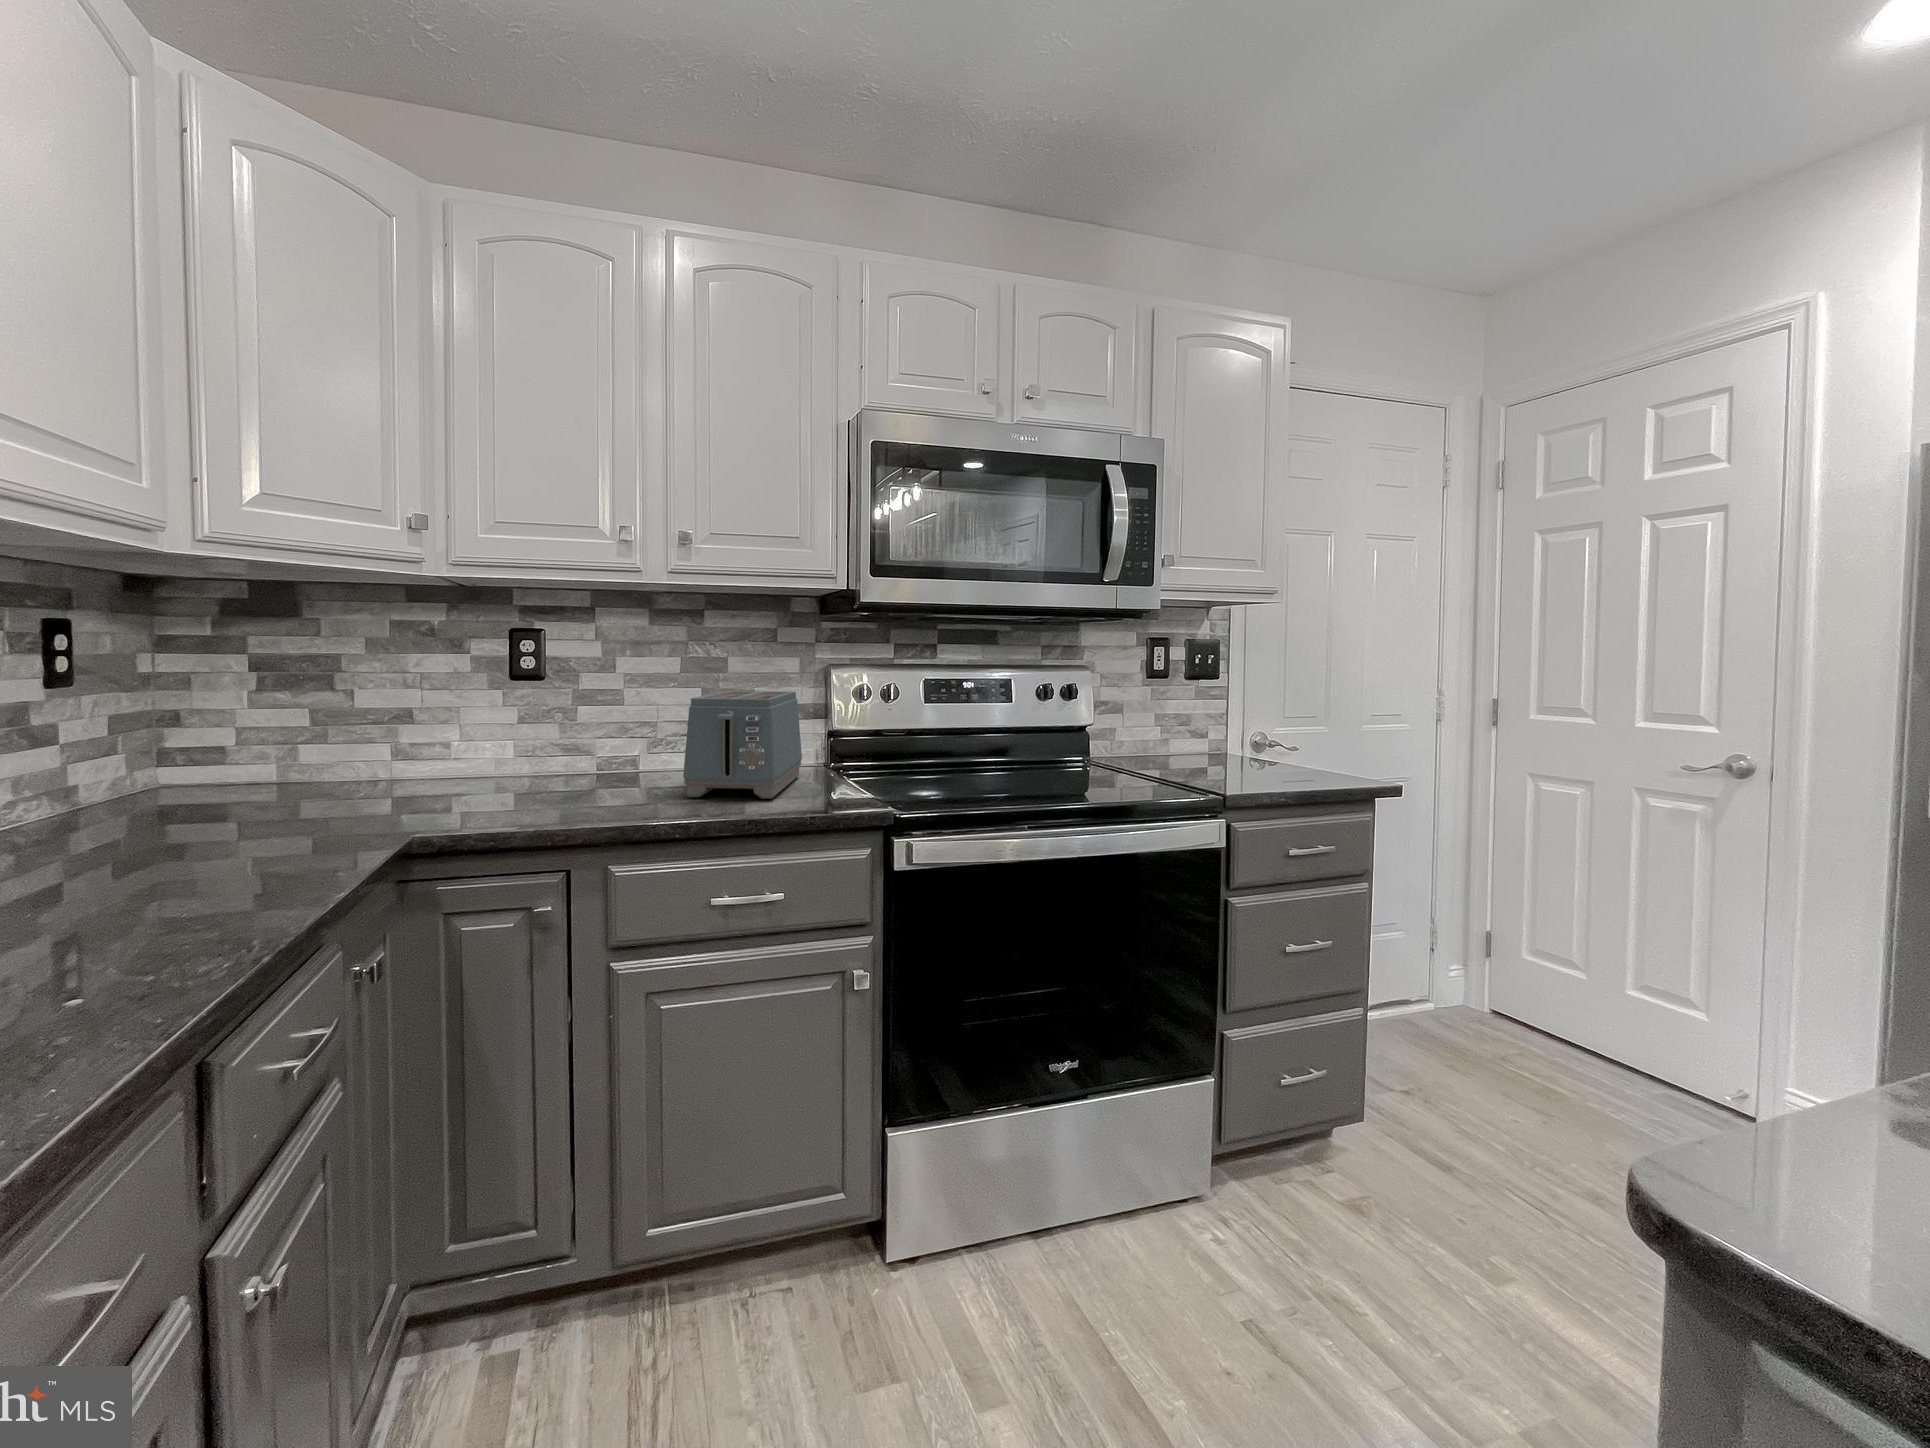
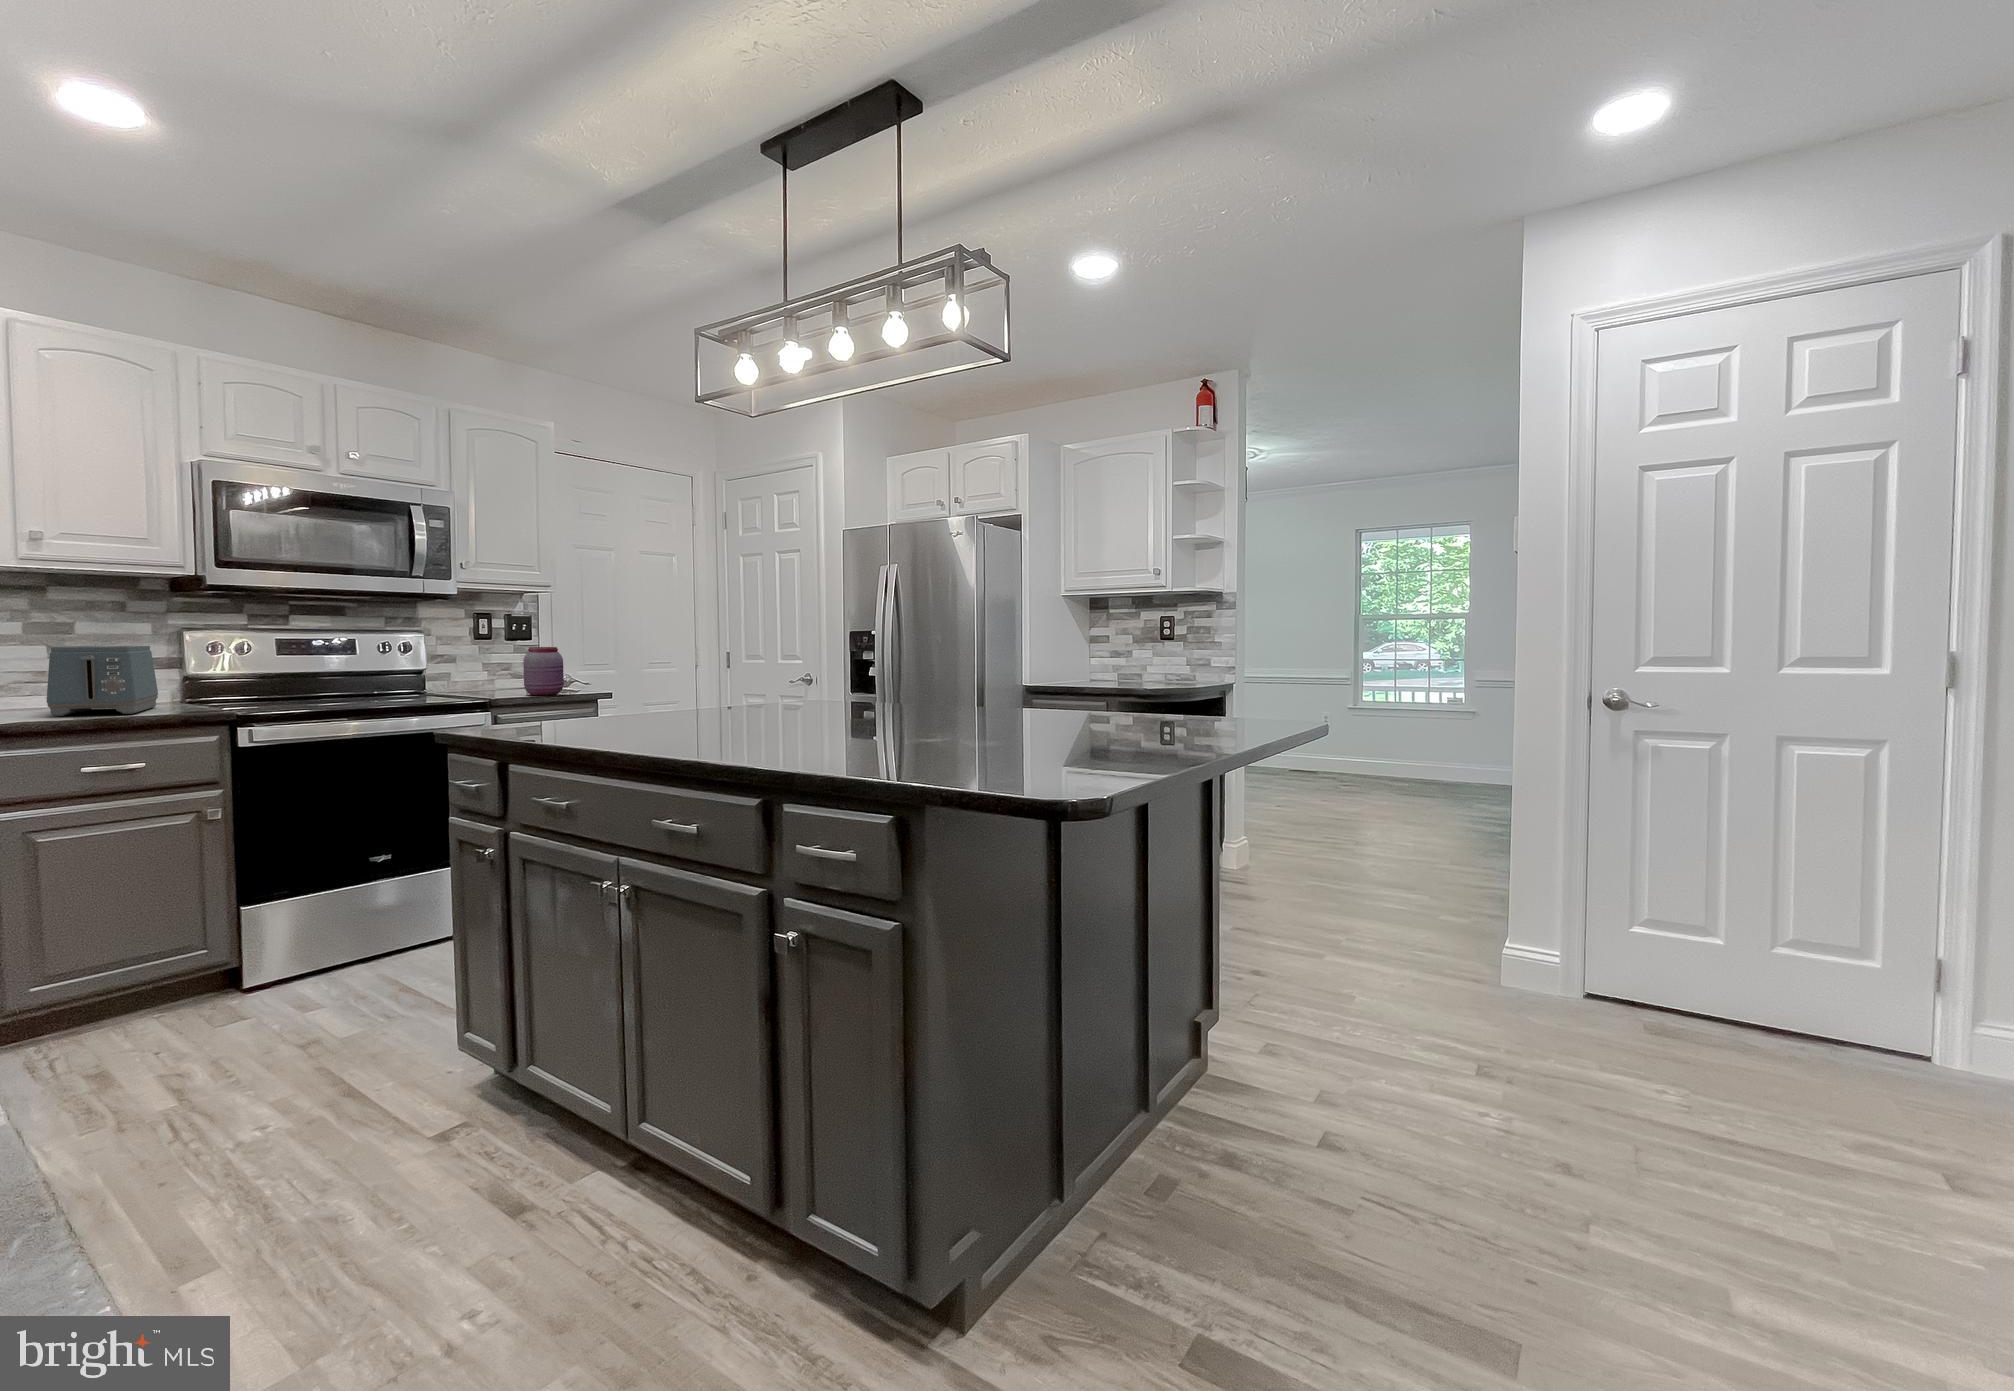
jar: none [1242,697,1307,781] -> present [523,647,564,696]

